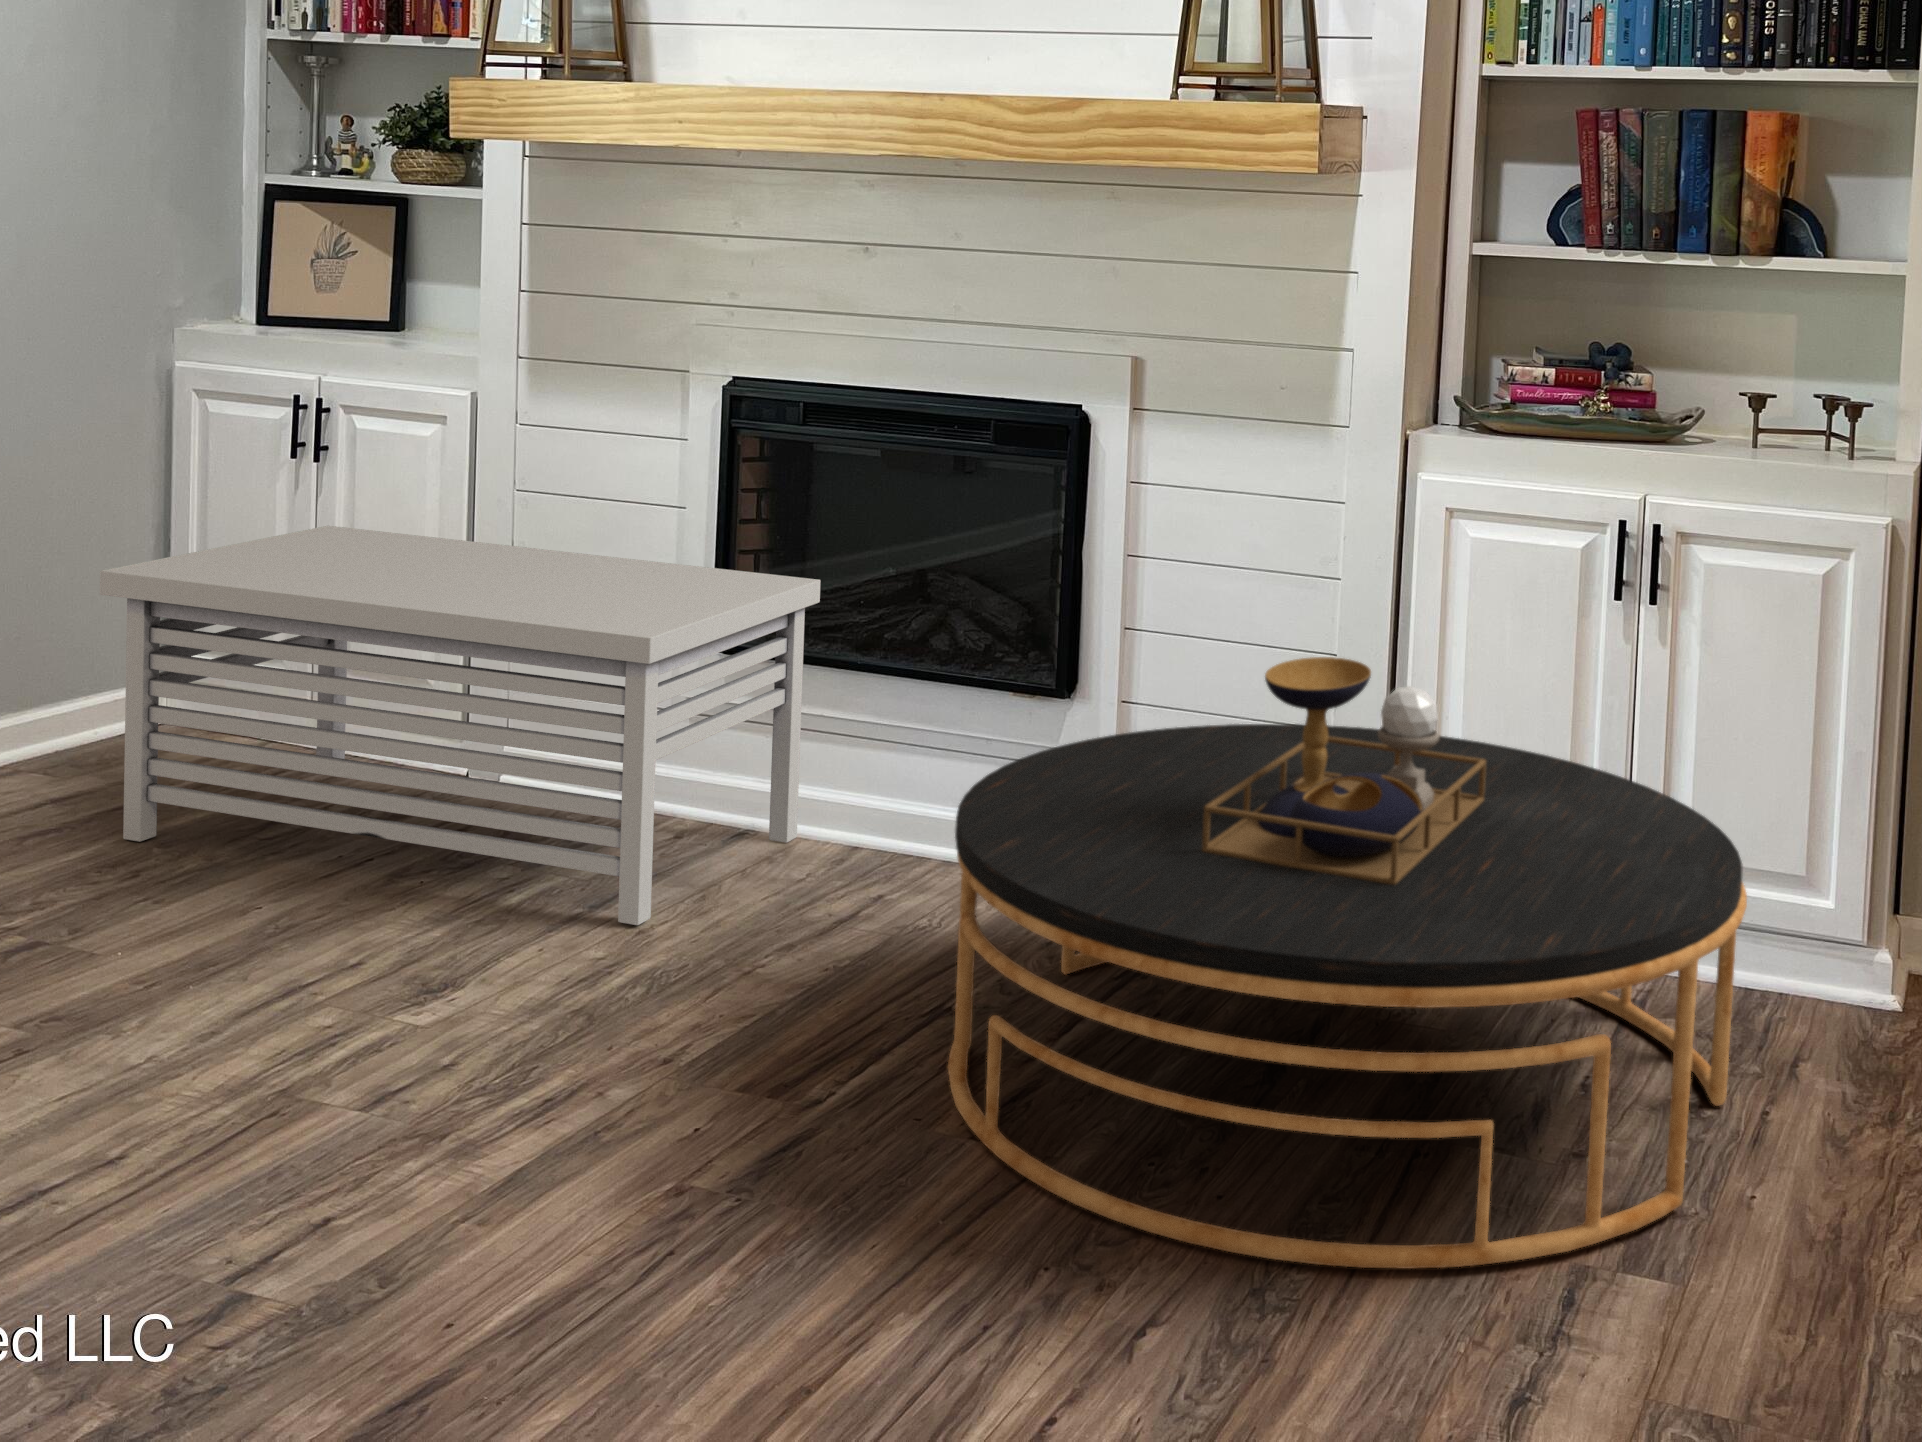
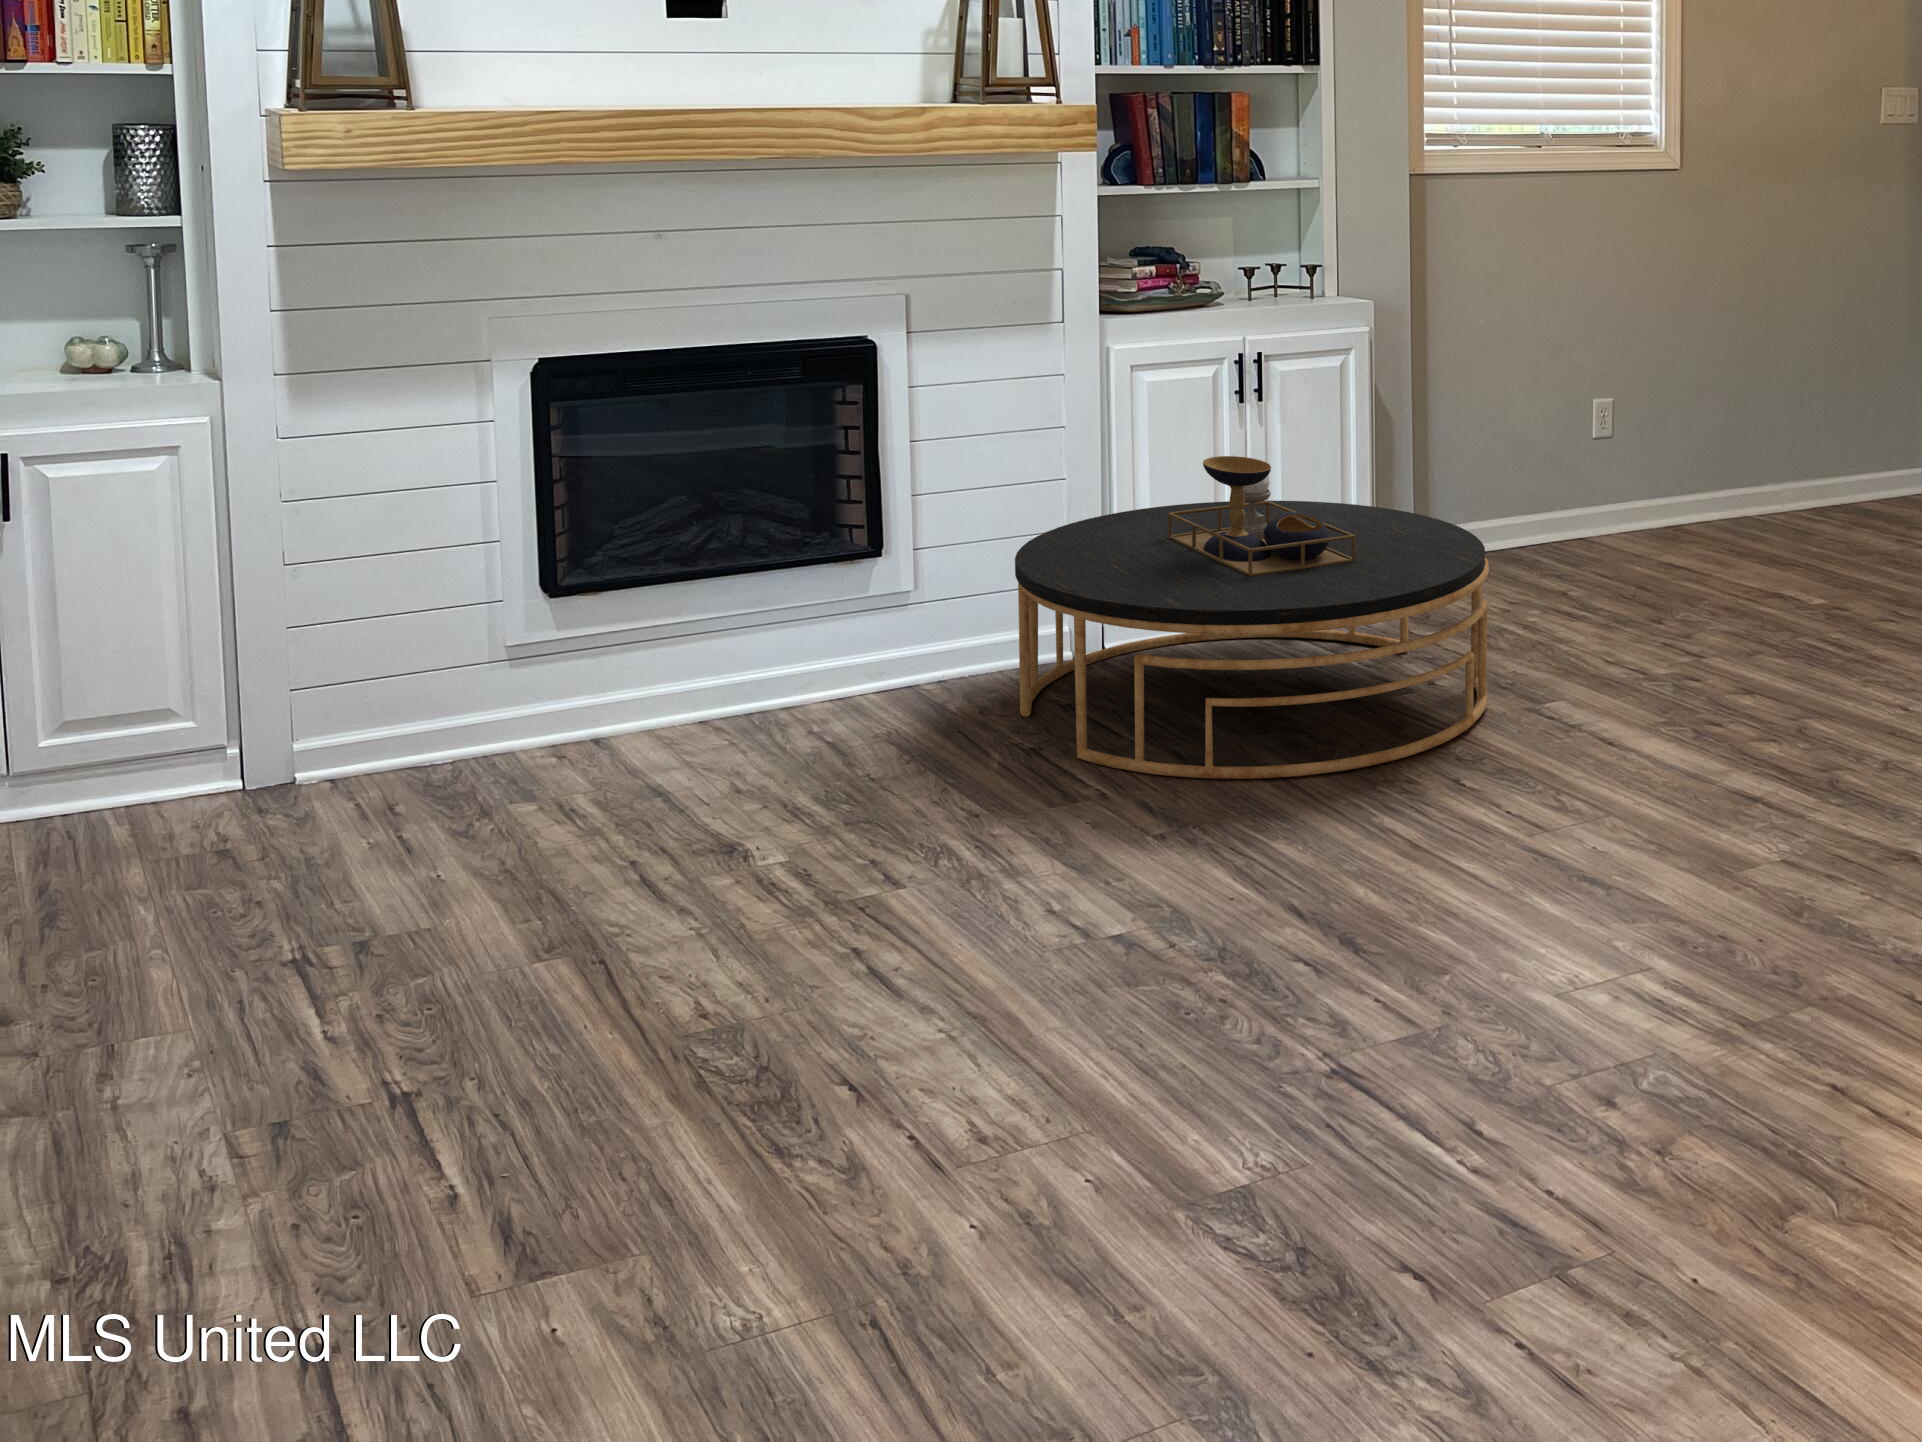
storage bench: present [100,526,821,925] -> none [46,512,736,919]

